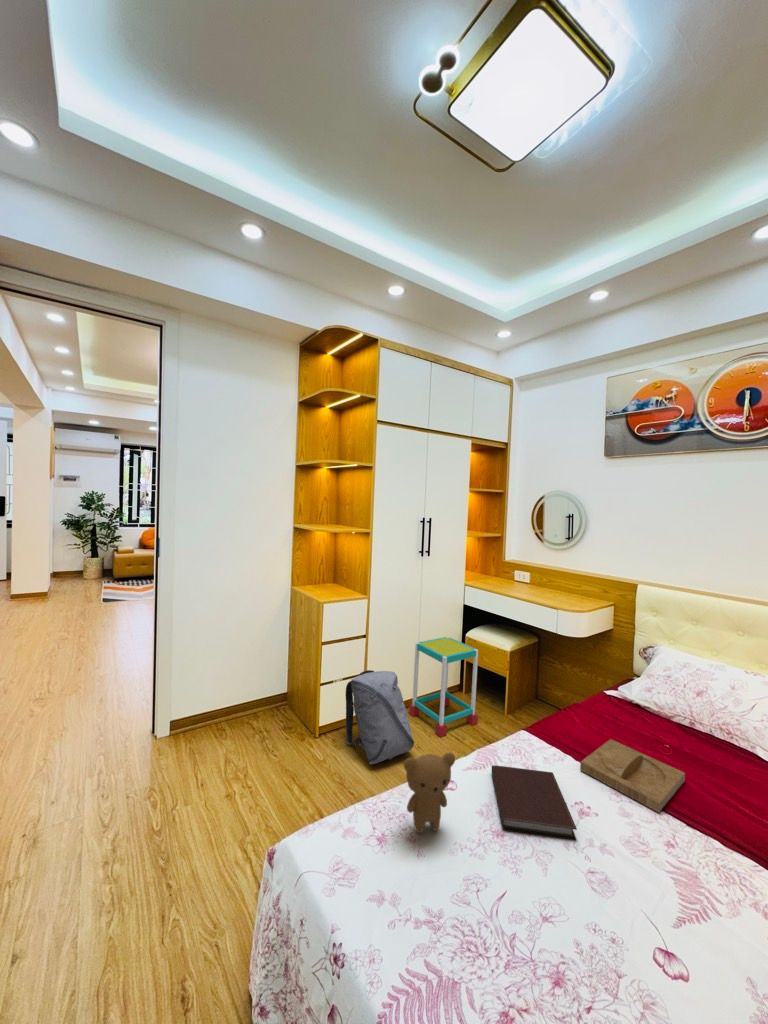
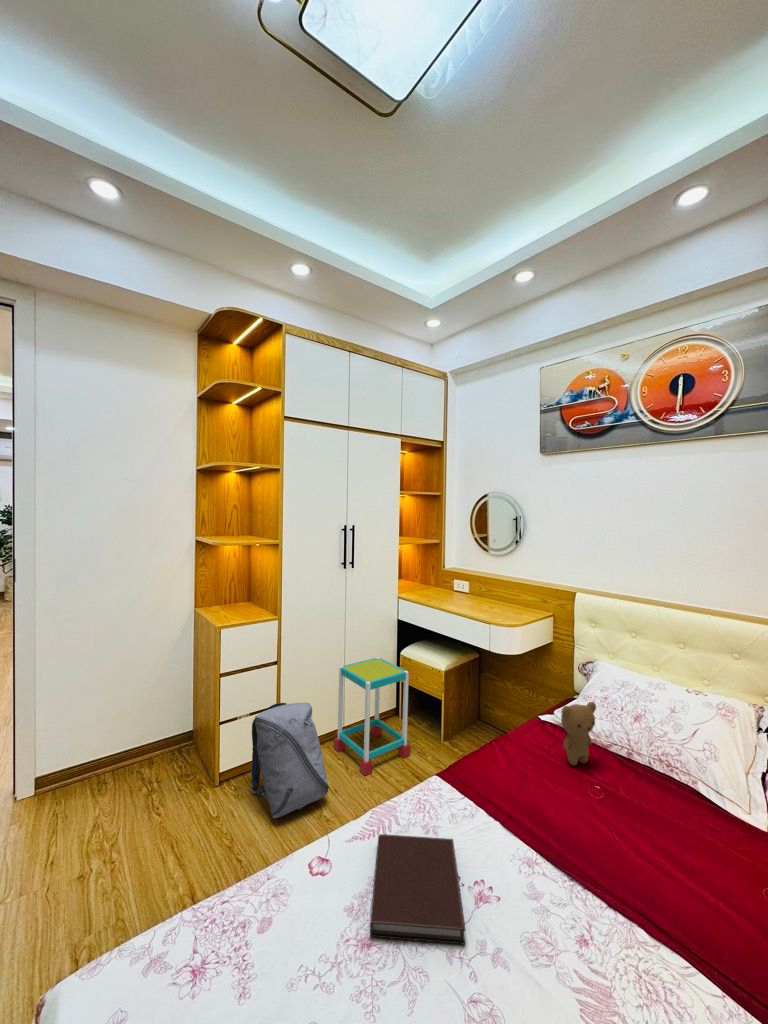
tray: present [580,739,685,812] -> none [490,783,613,888]
teddy bear: present [404,753,455,833] -> present [561,702,596,765]

